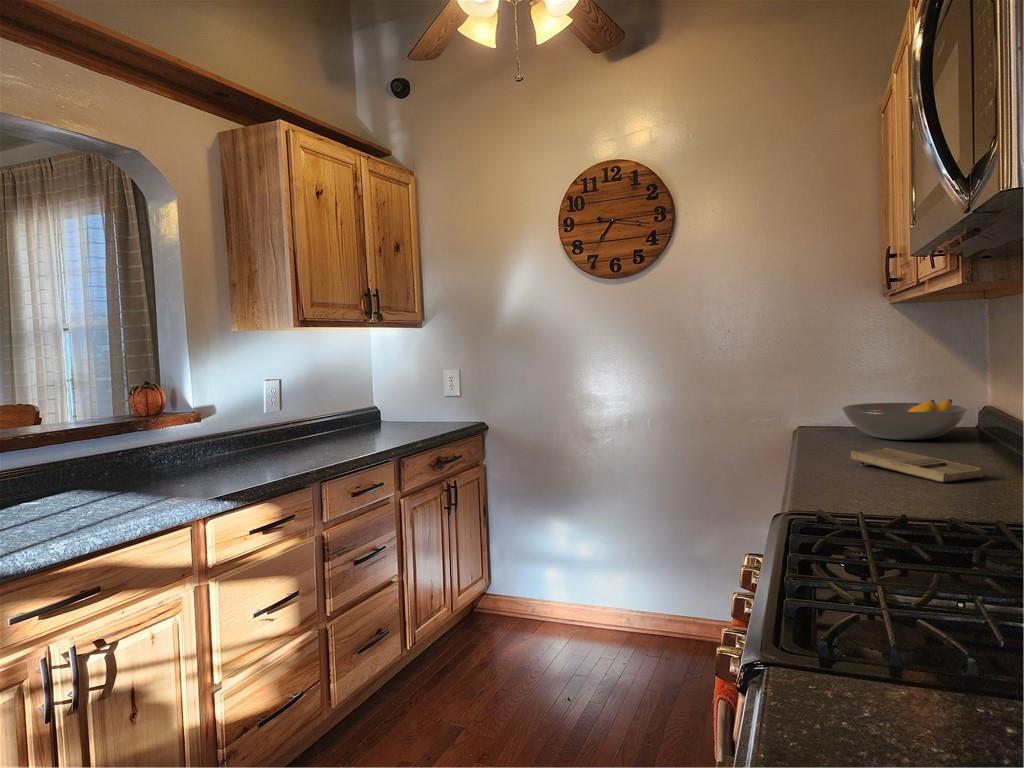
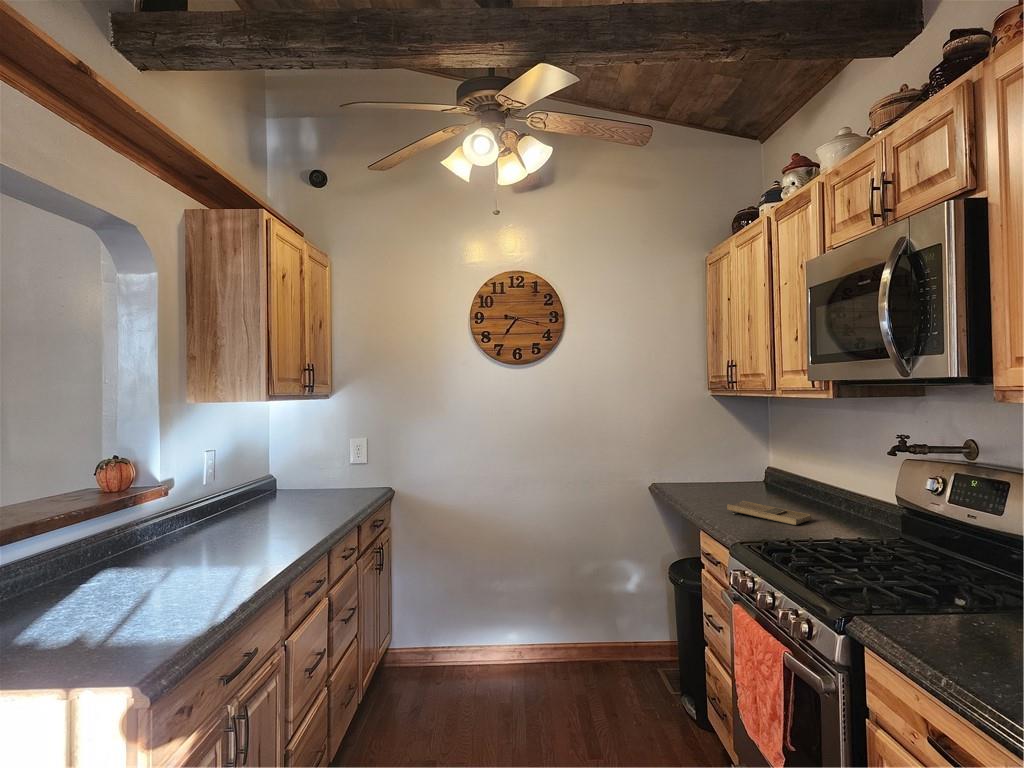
fruit bowl: present [842,399,967,440] -> none [687,463,764,491]

